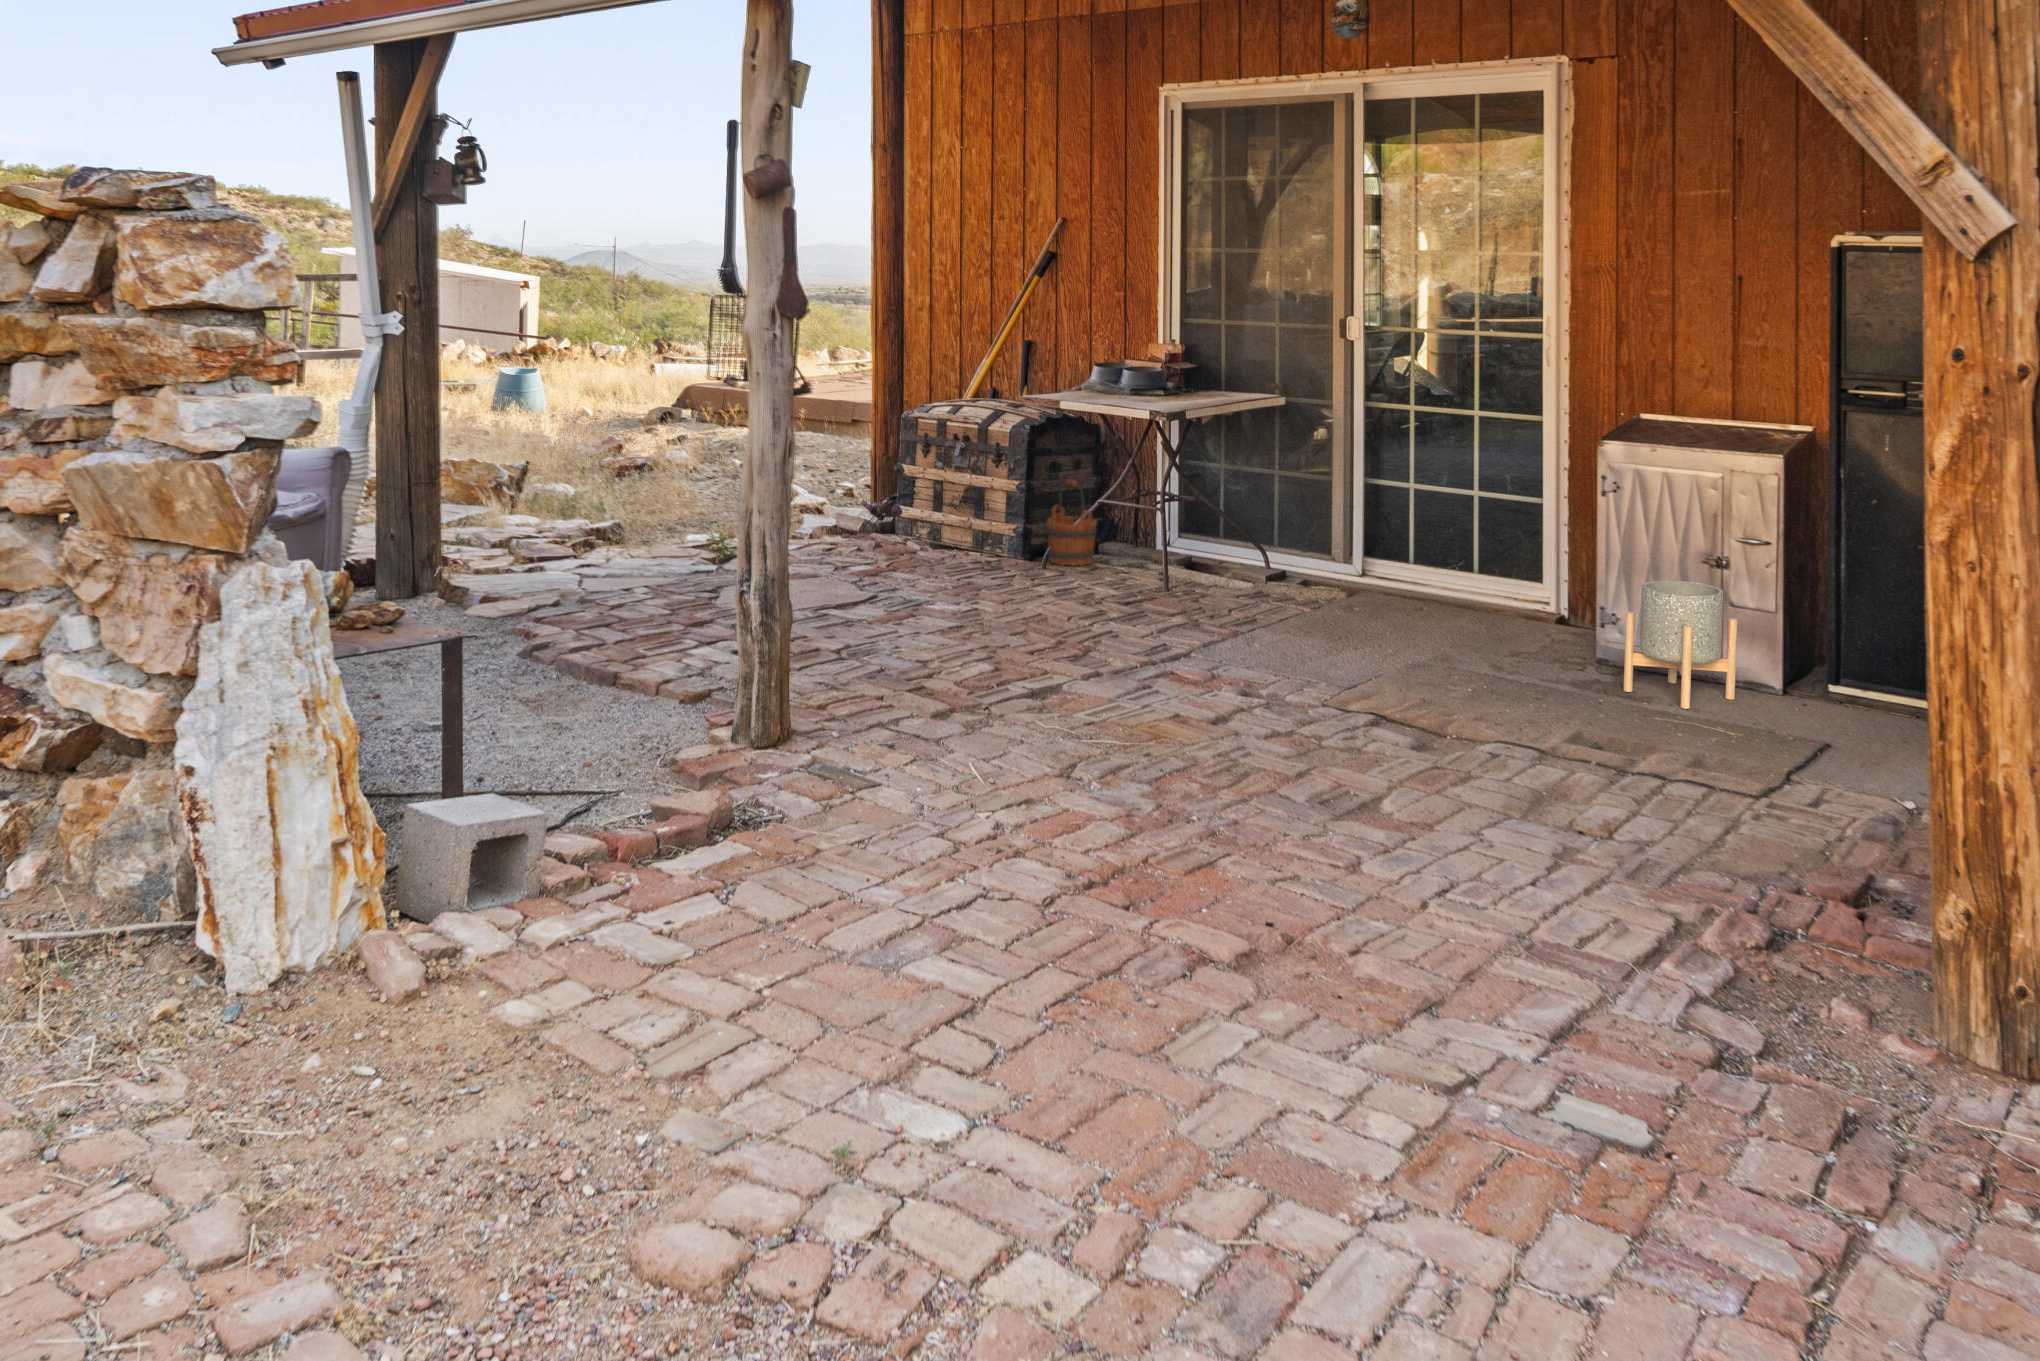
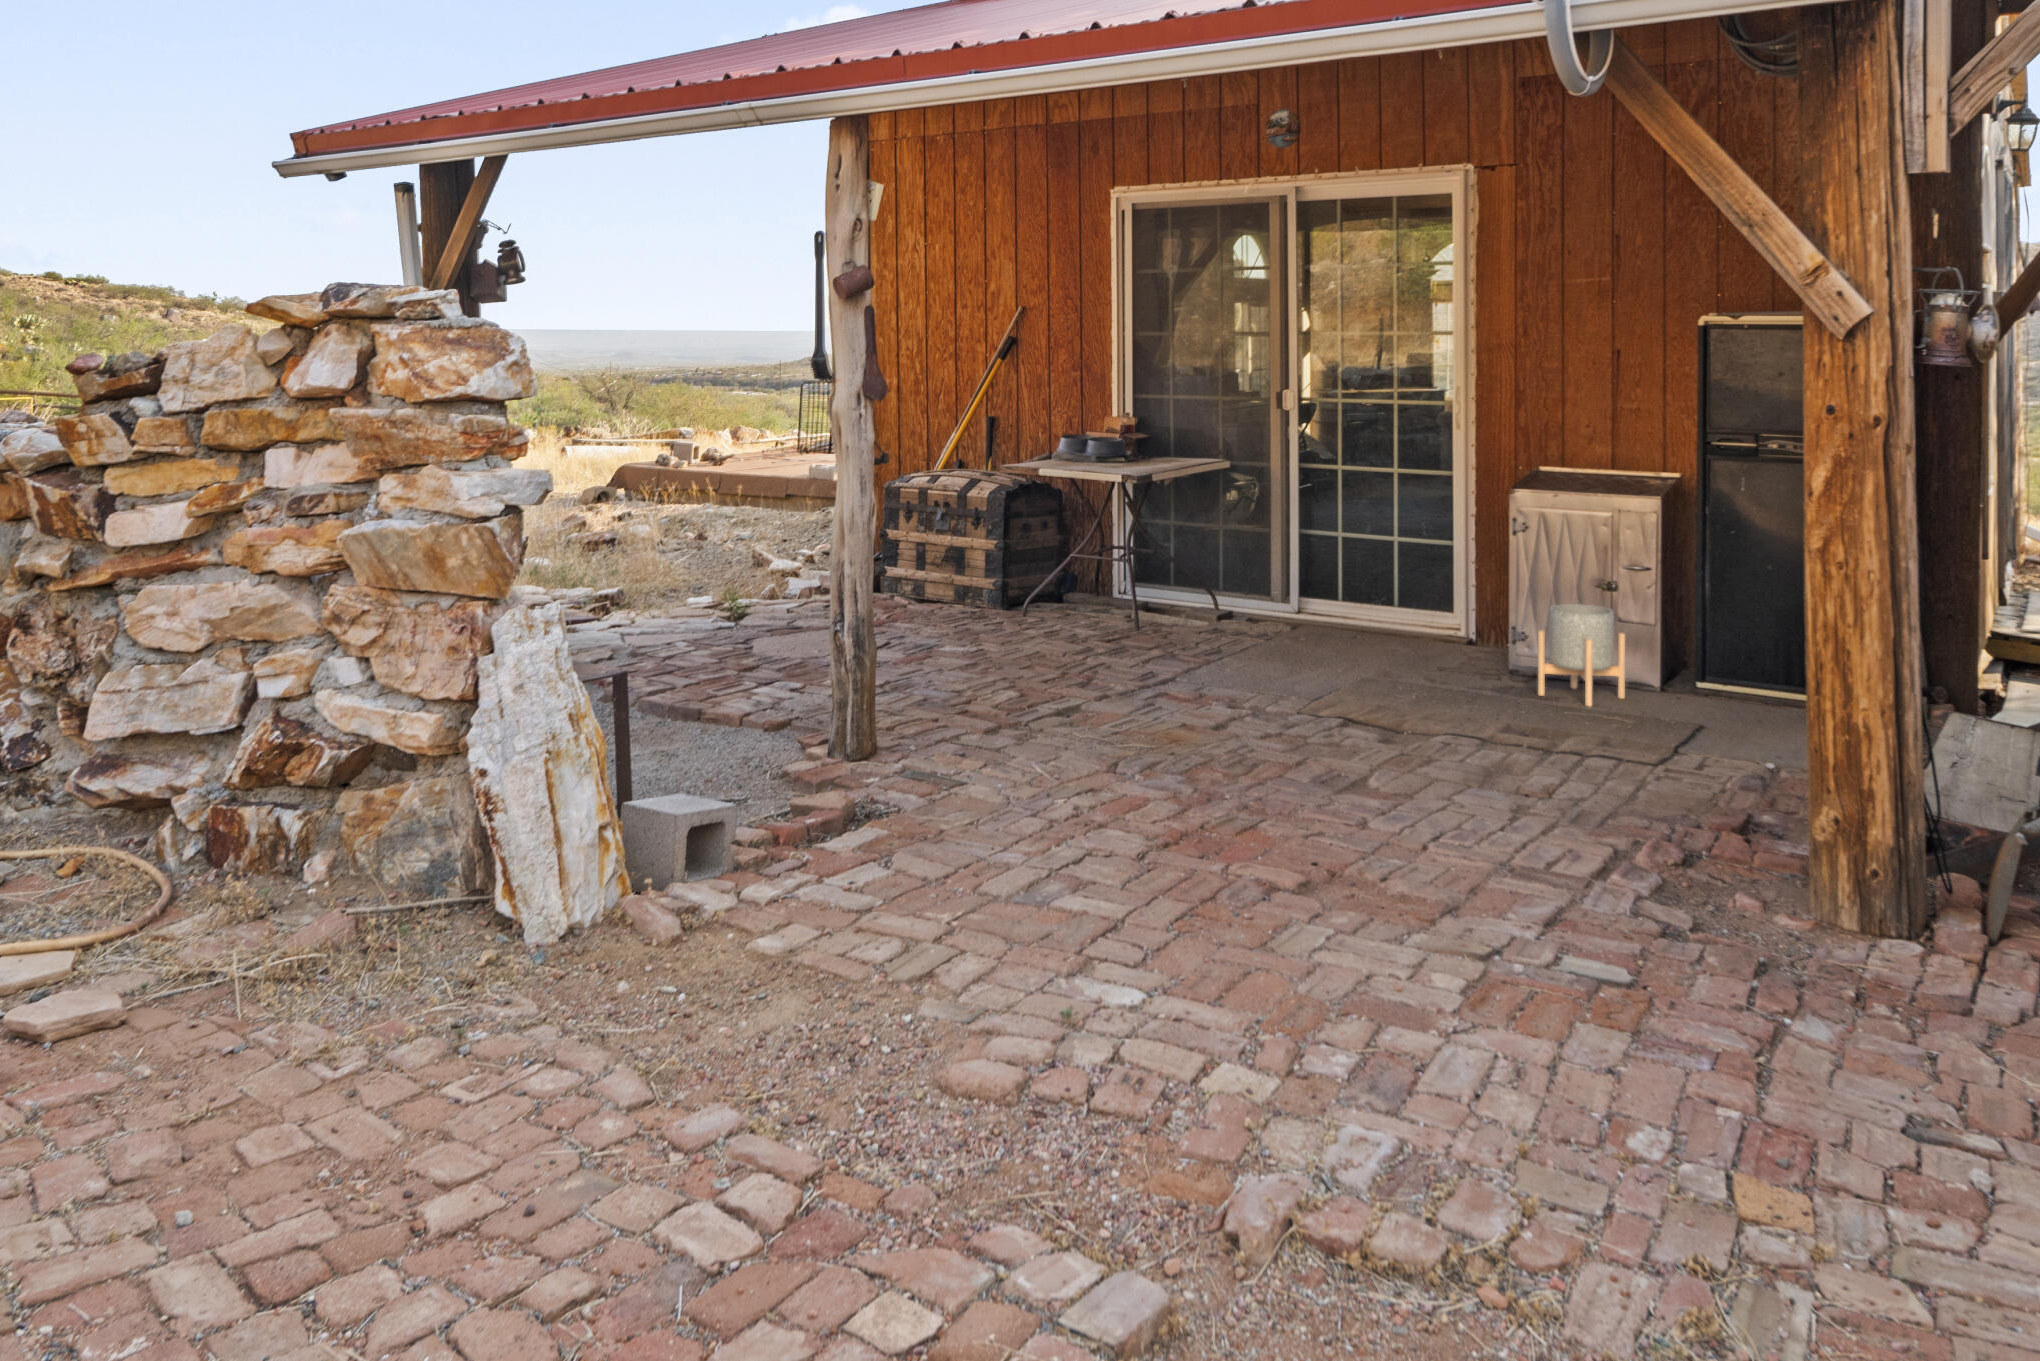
wooden bucket: present [1046,479,1097,566] -> none [1025,537,1070,613]

